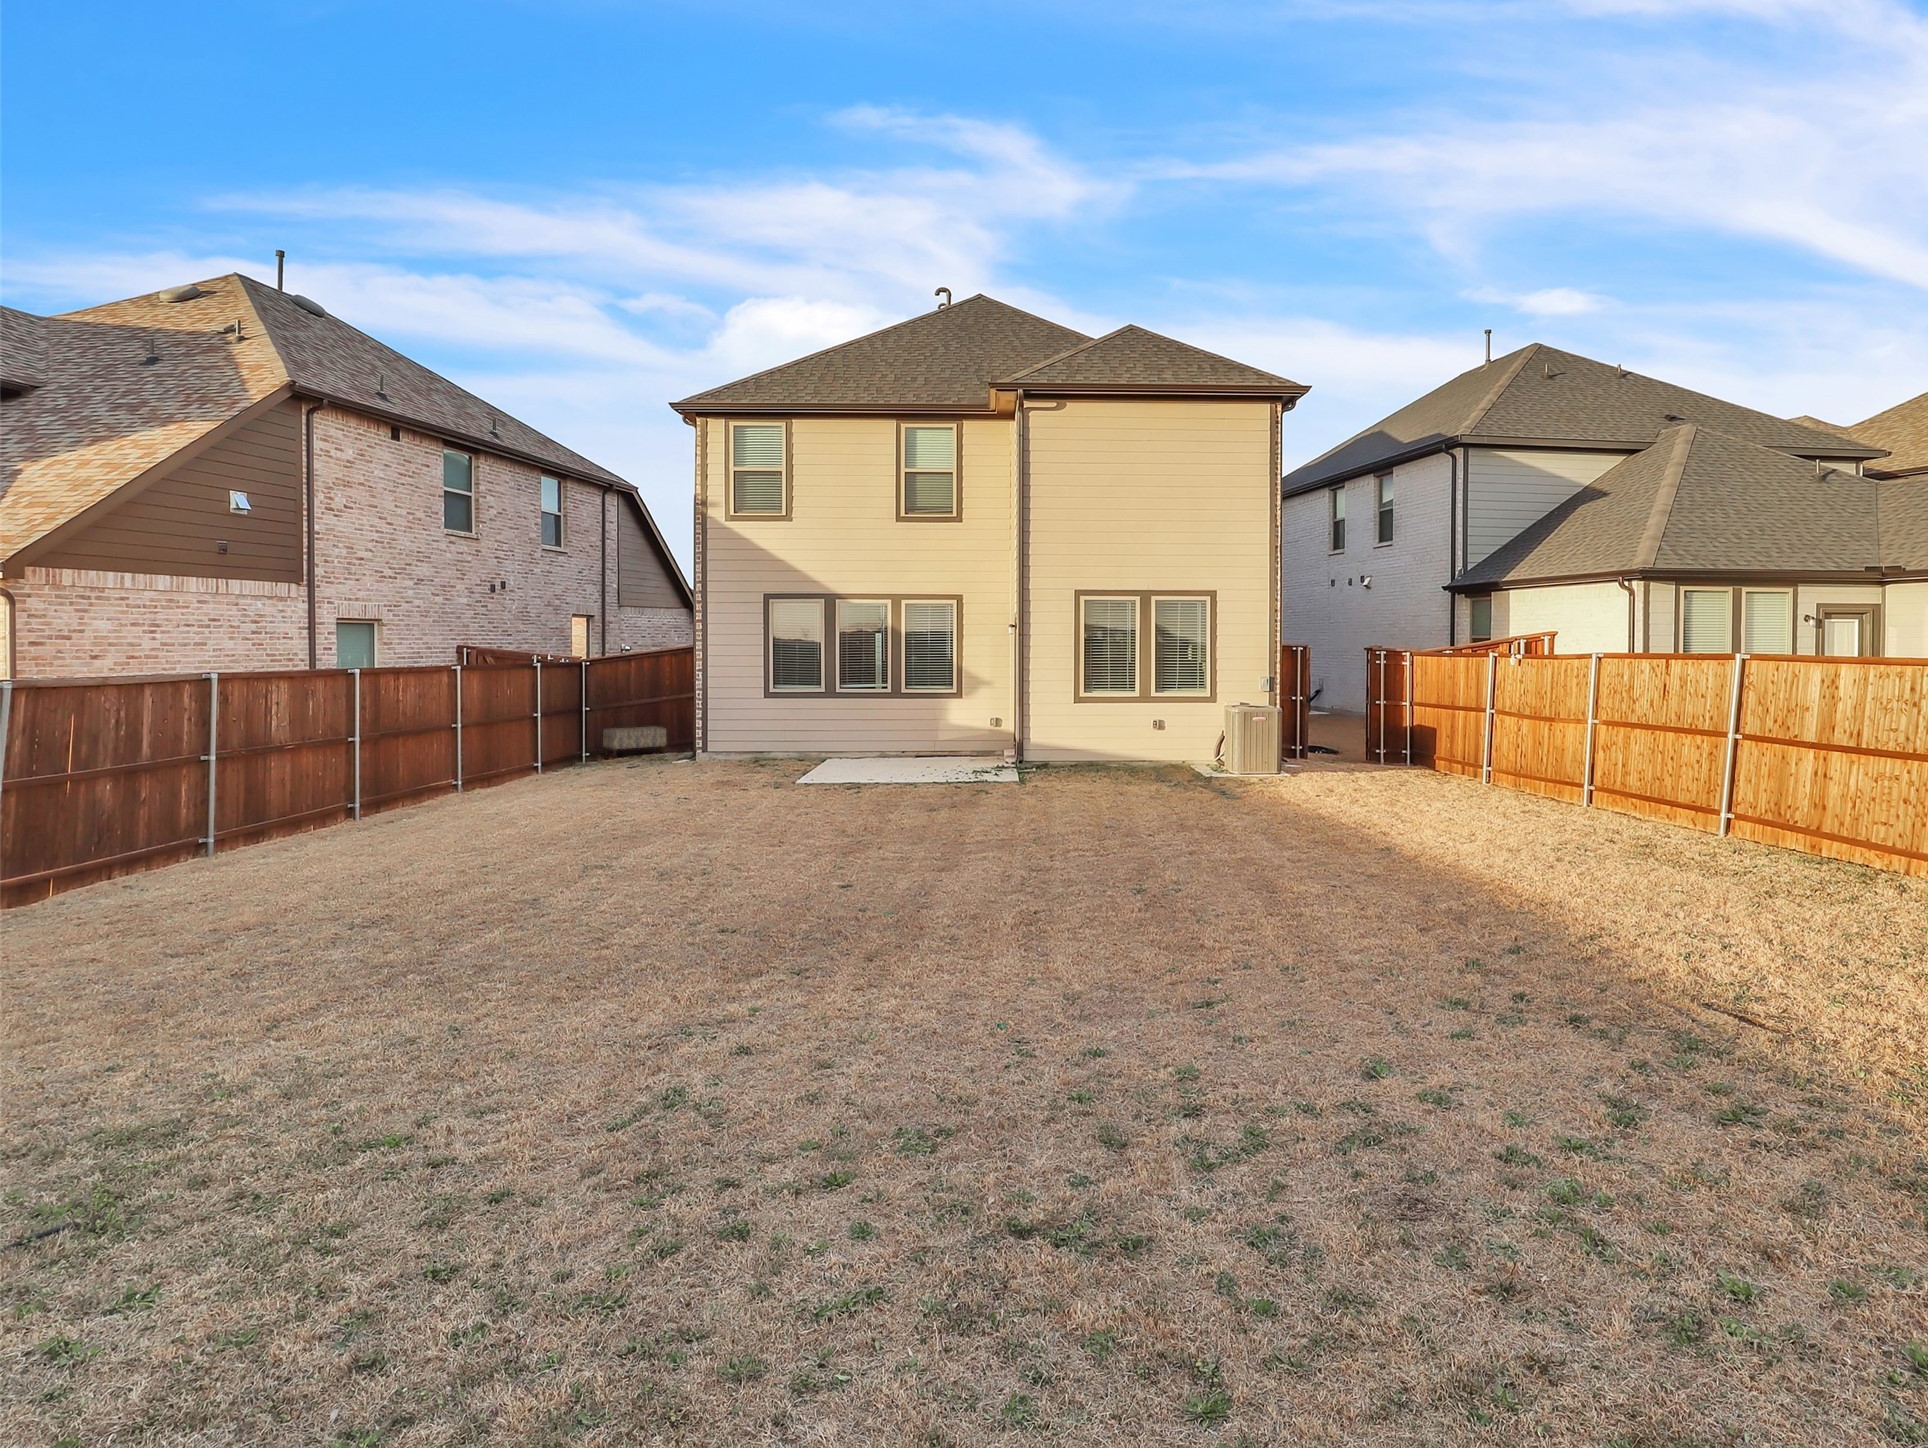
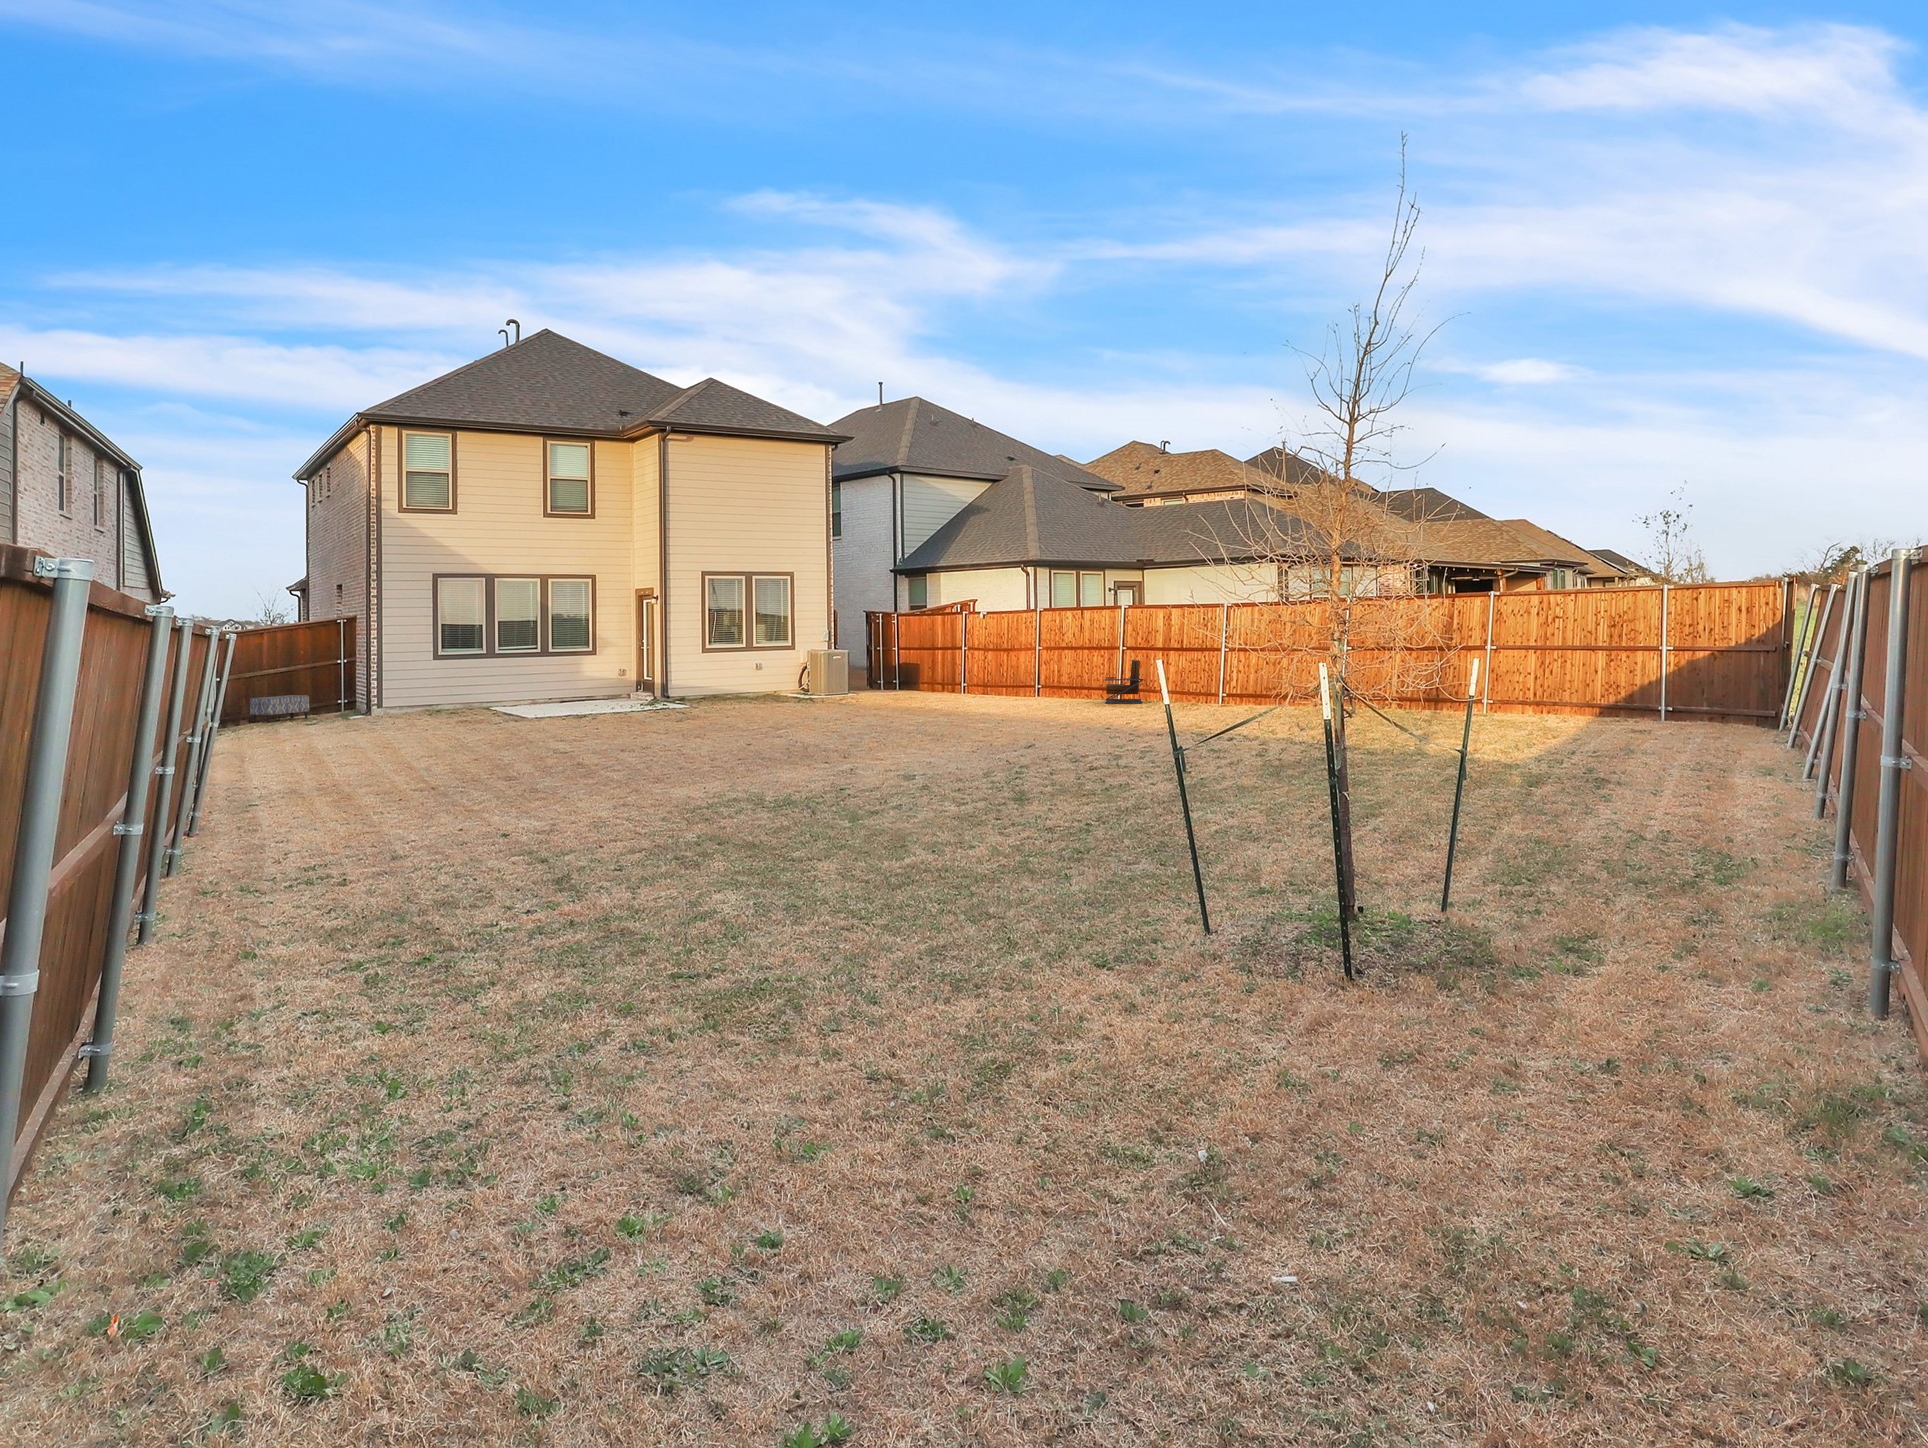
lounge chair: none [1690,760,1784,846] -> present [1105,660,1144,703]

